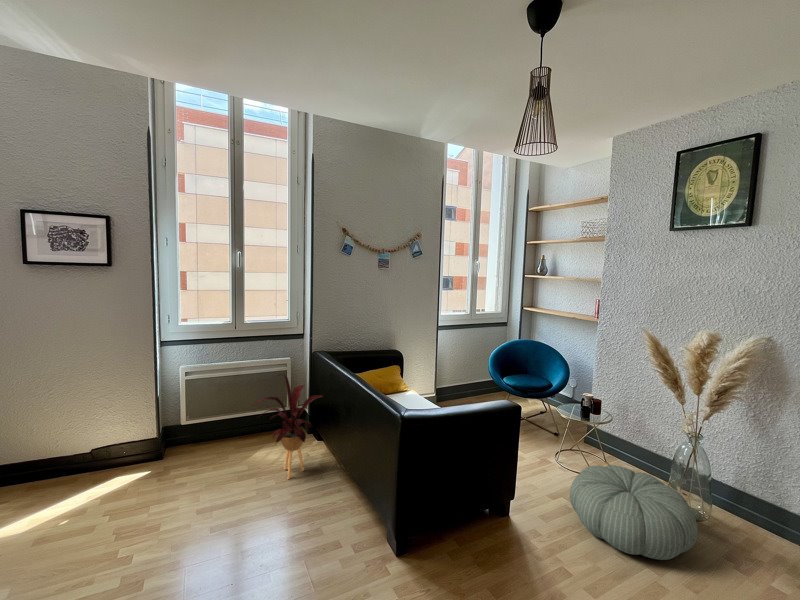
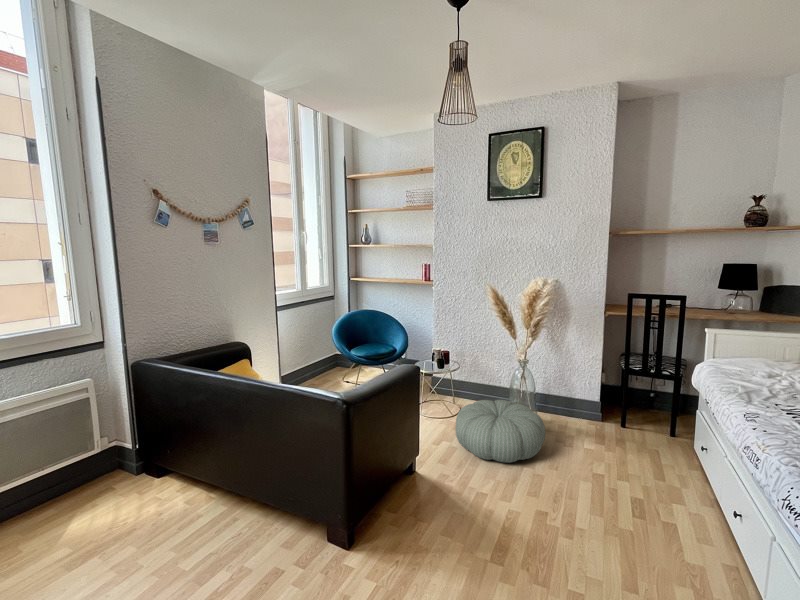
house plant: present [253,375,323,479] -> none [82,398,183,536]

